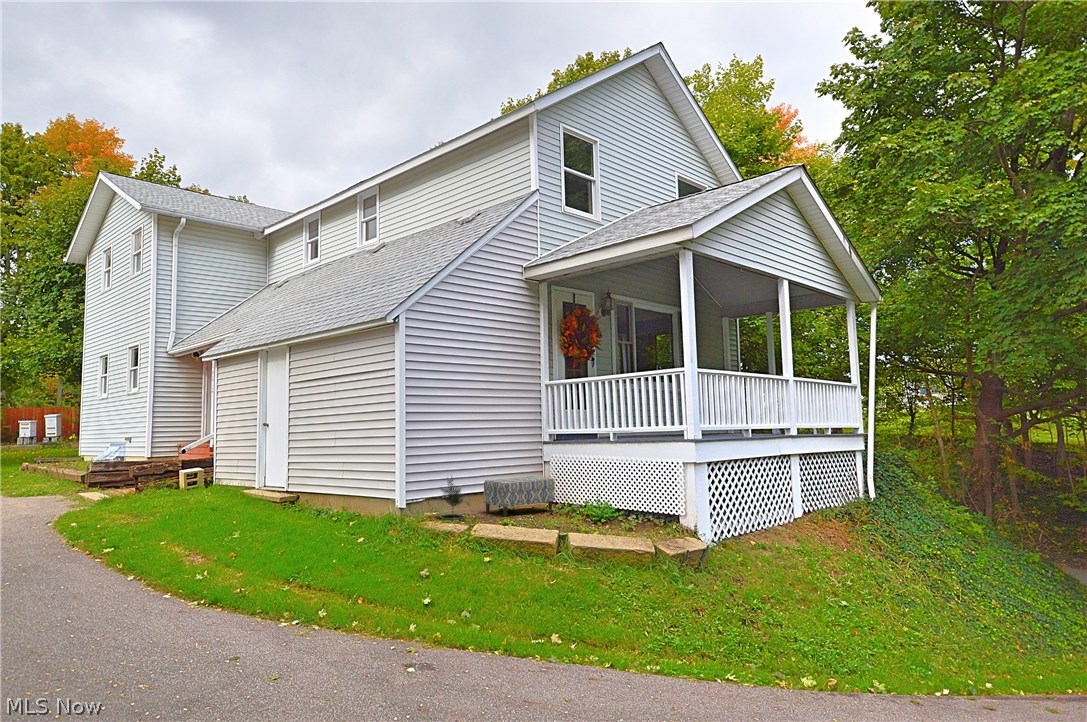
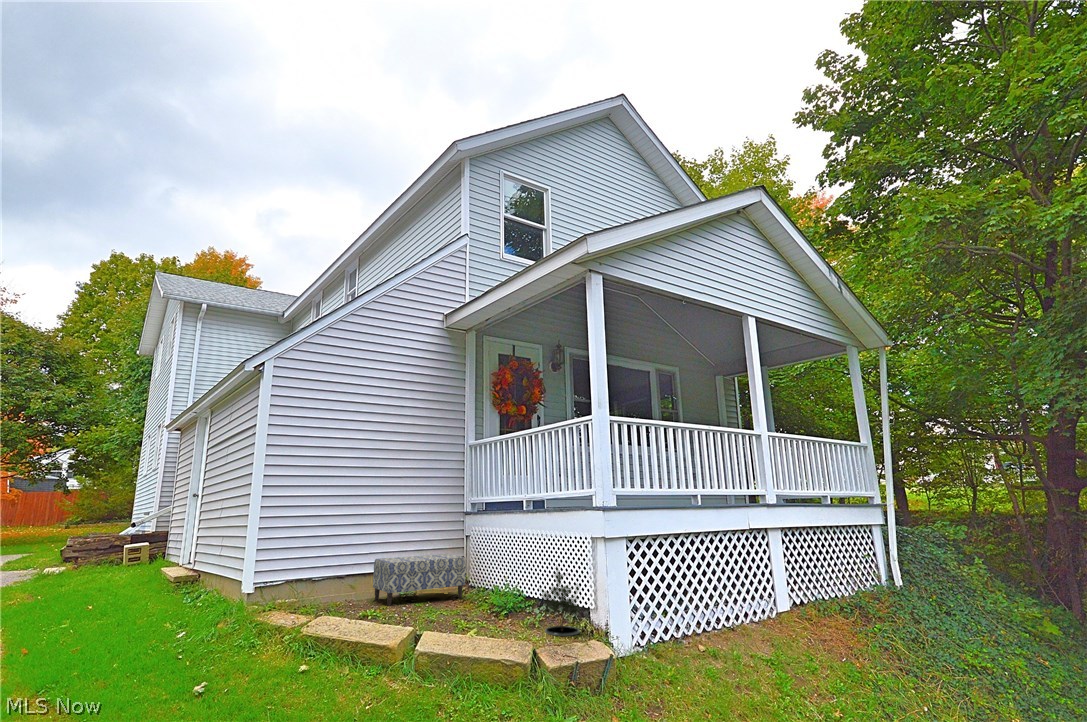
potted tree: present [440,477,464,520] -> present [542,570,580,636]

